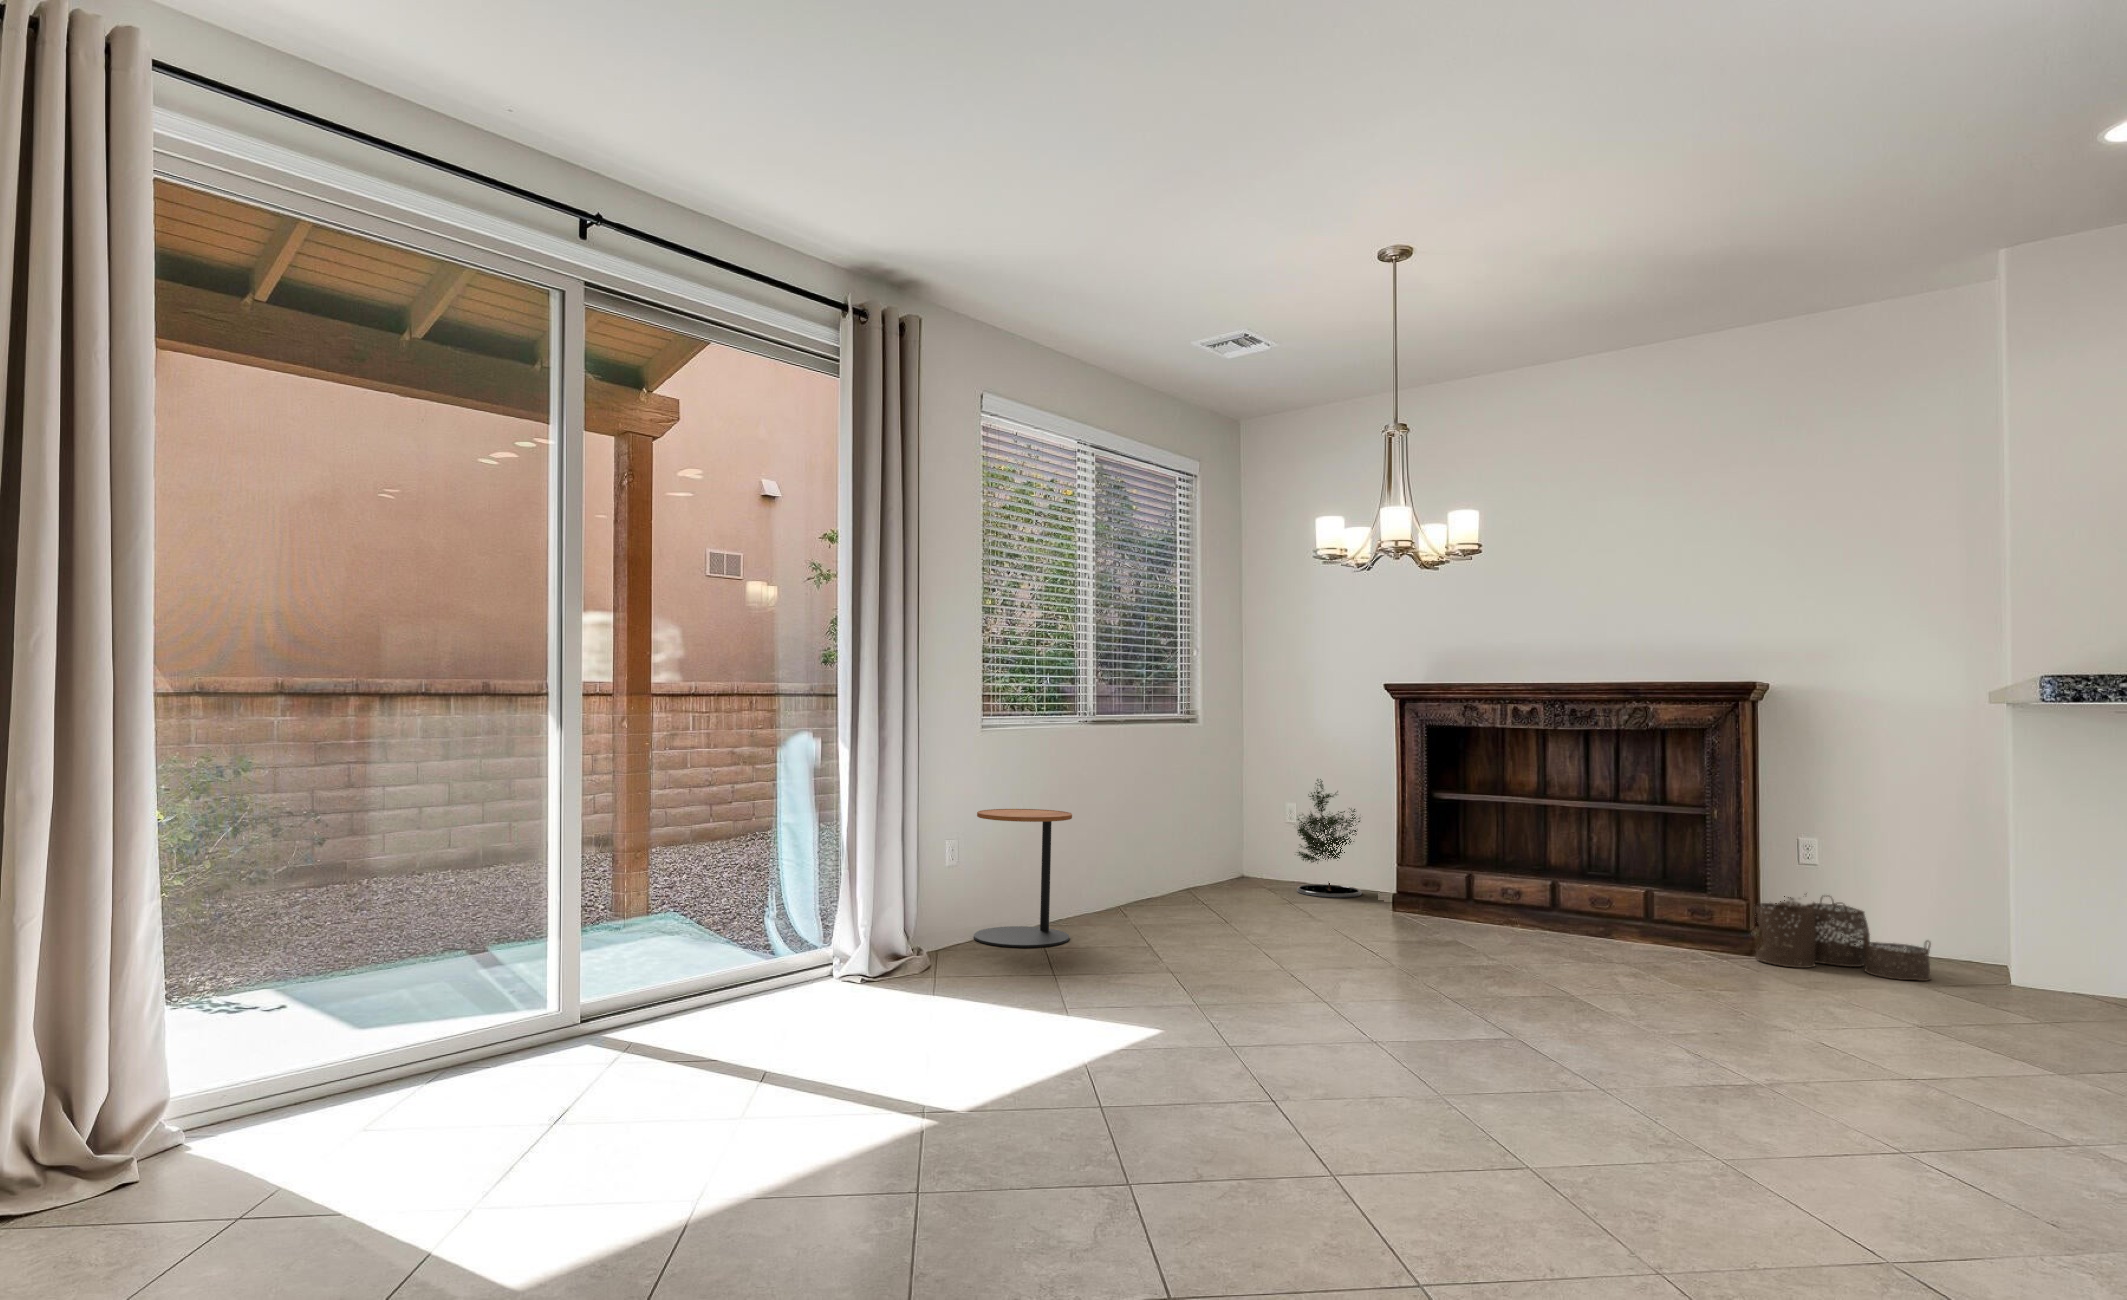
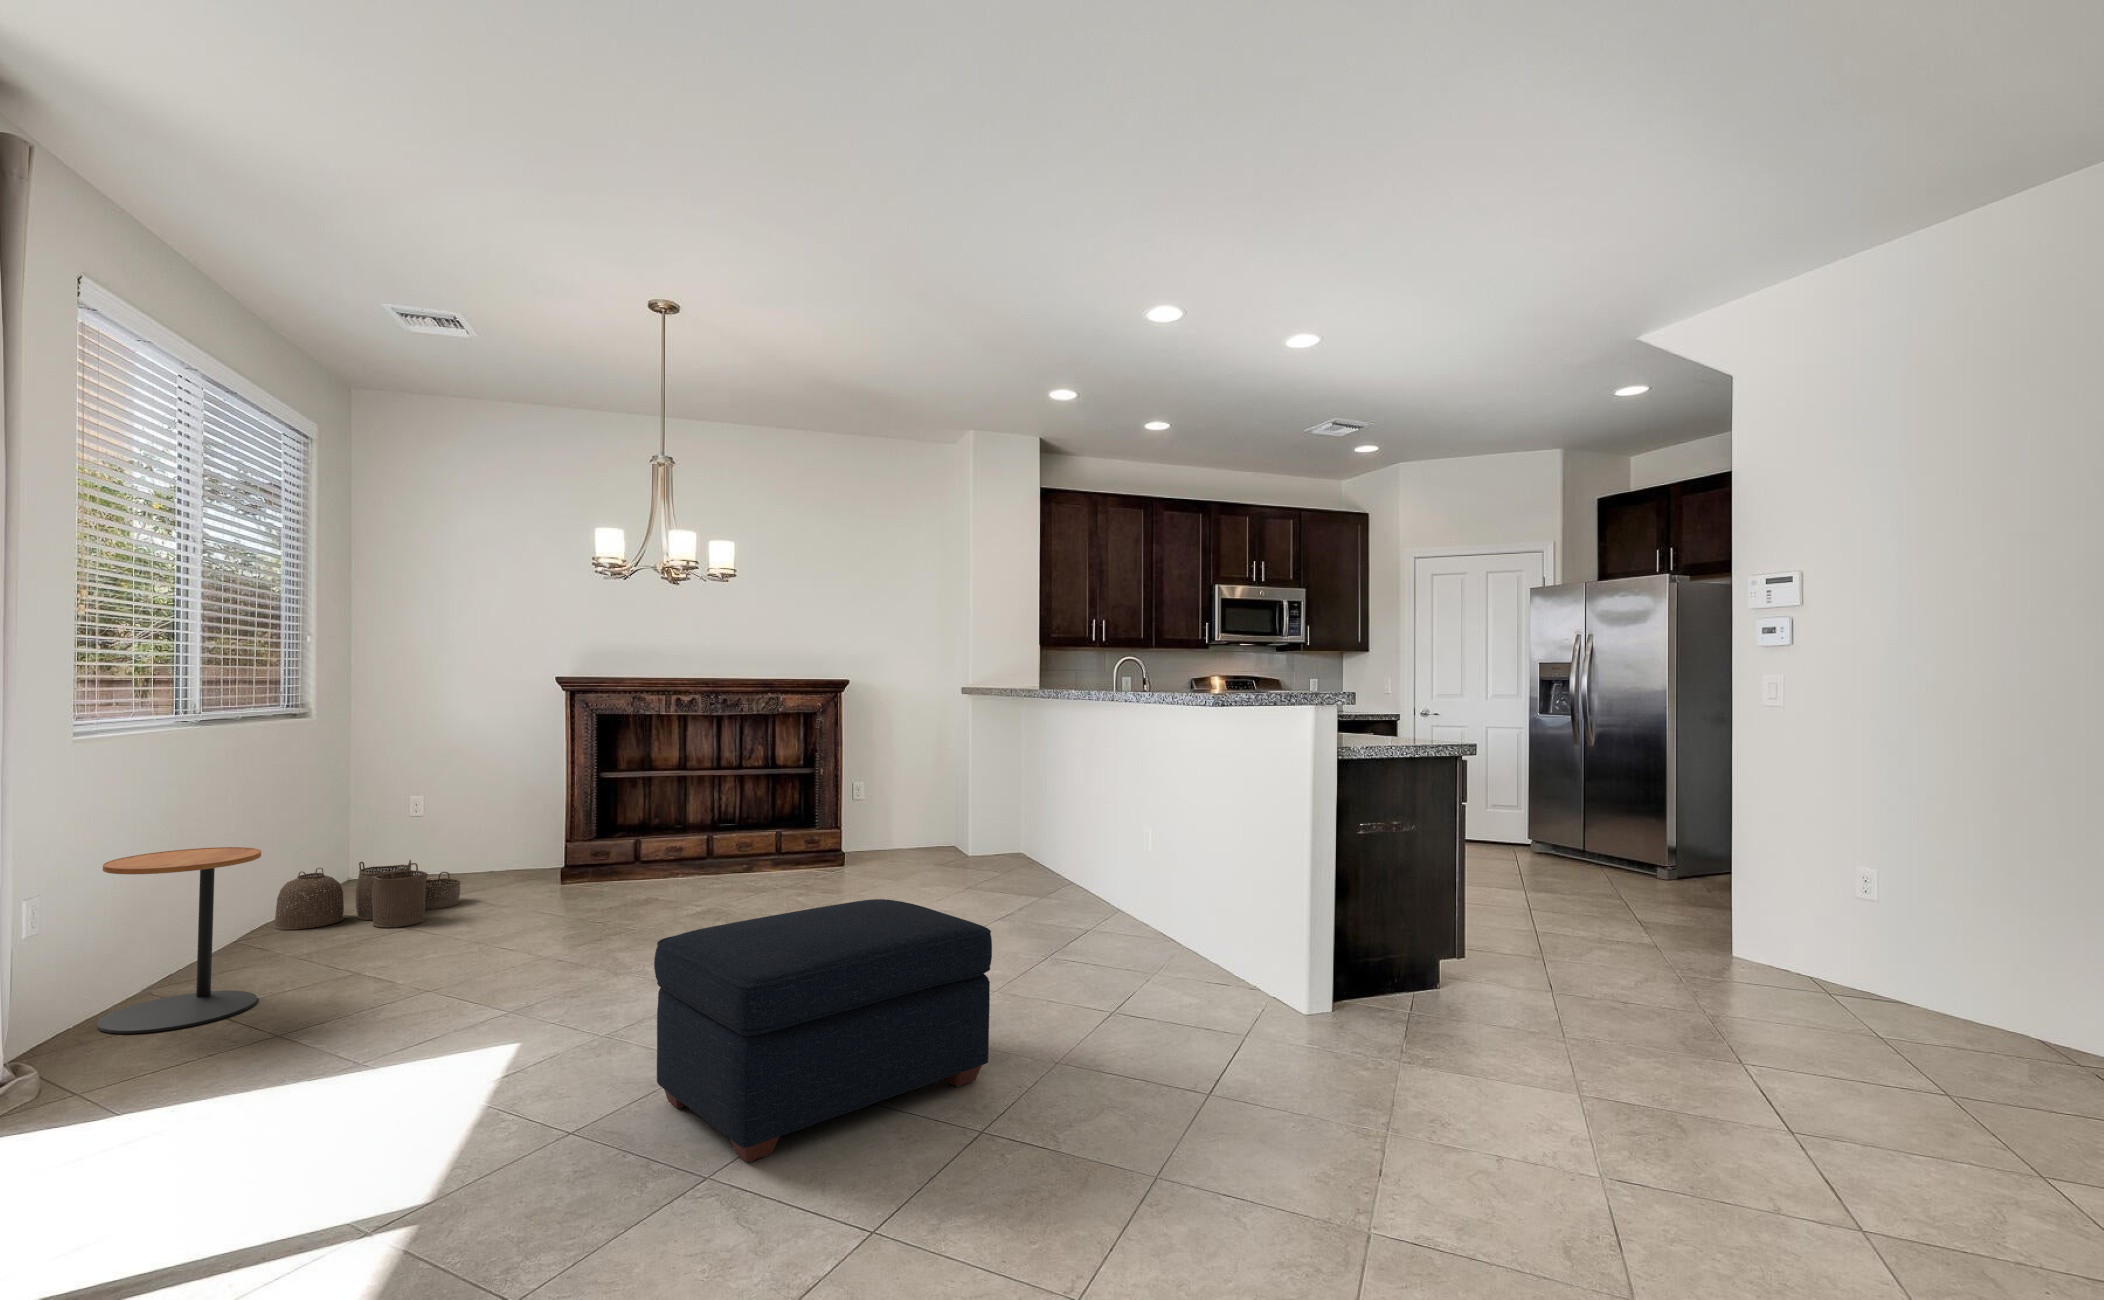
potted tree: present [1297,779,1362,898] -> none [440,769,519,887]
woven basket: present [1754,893,1931,981] -> present [274,860,461,930]
ottoman: none [1163,919,1567,1218] -> present [654,899,992,1162]

